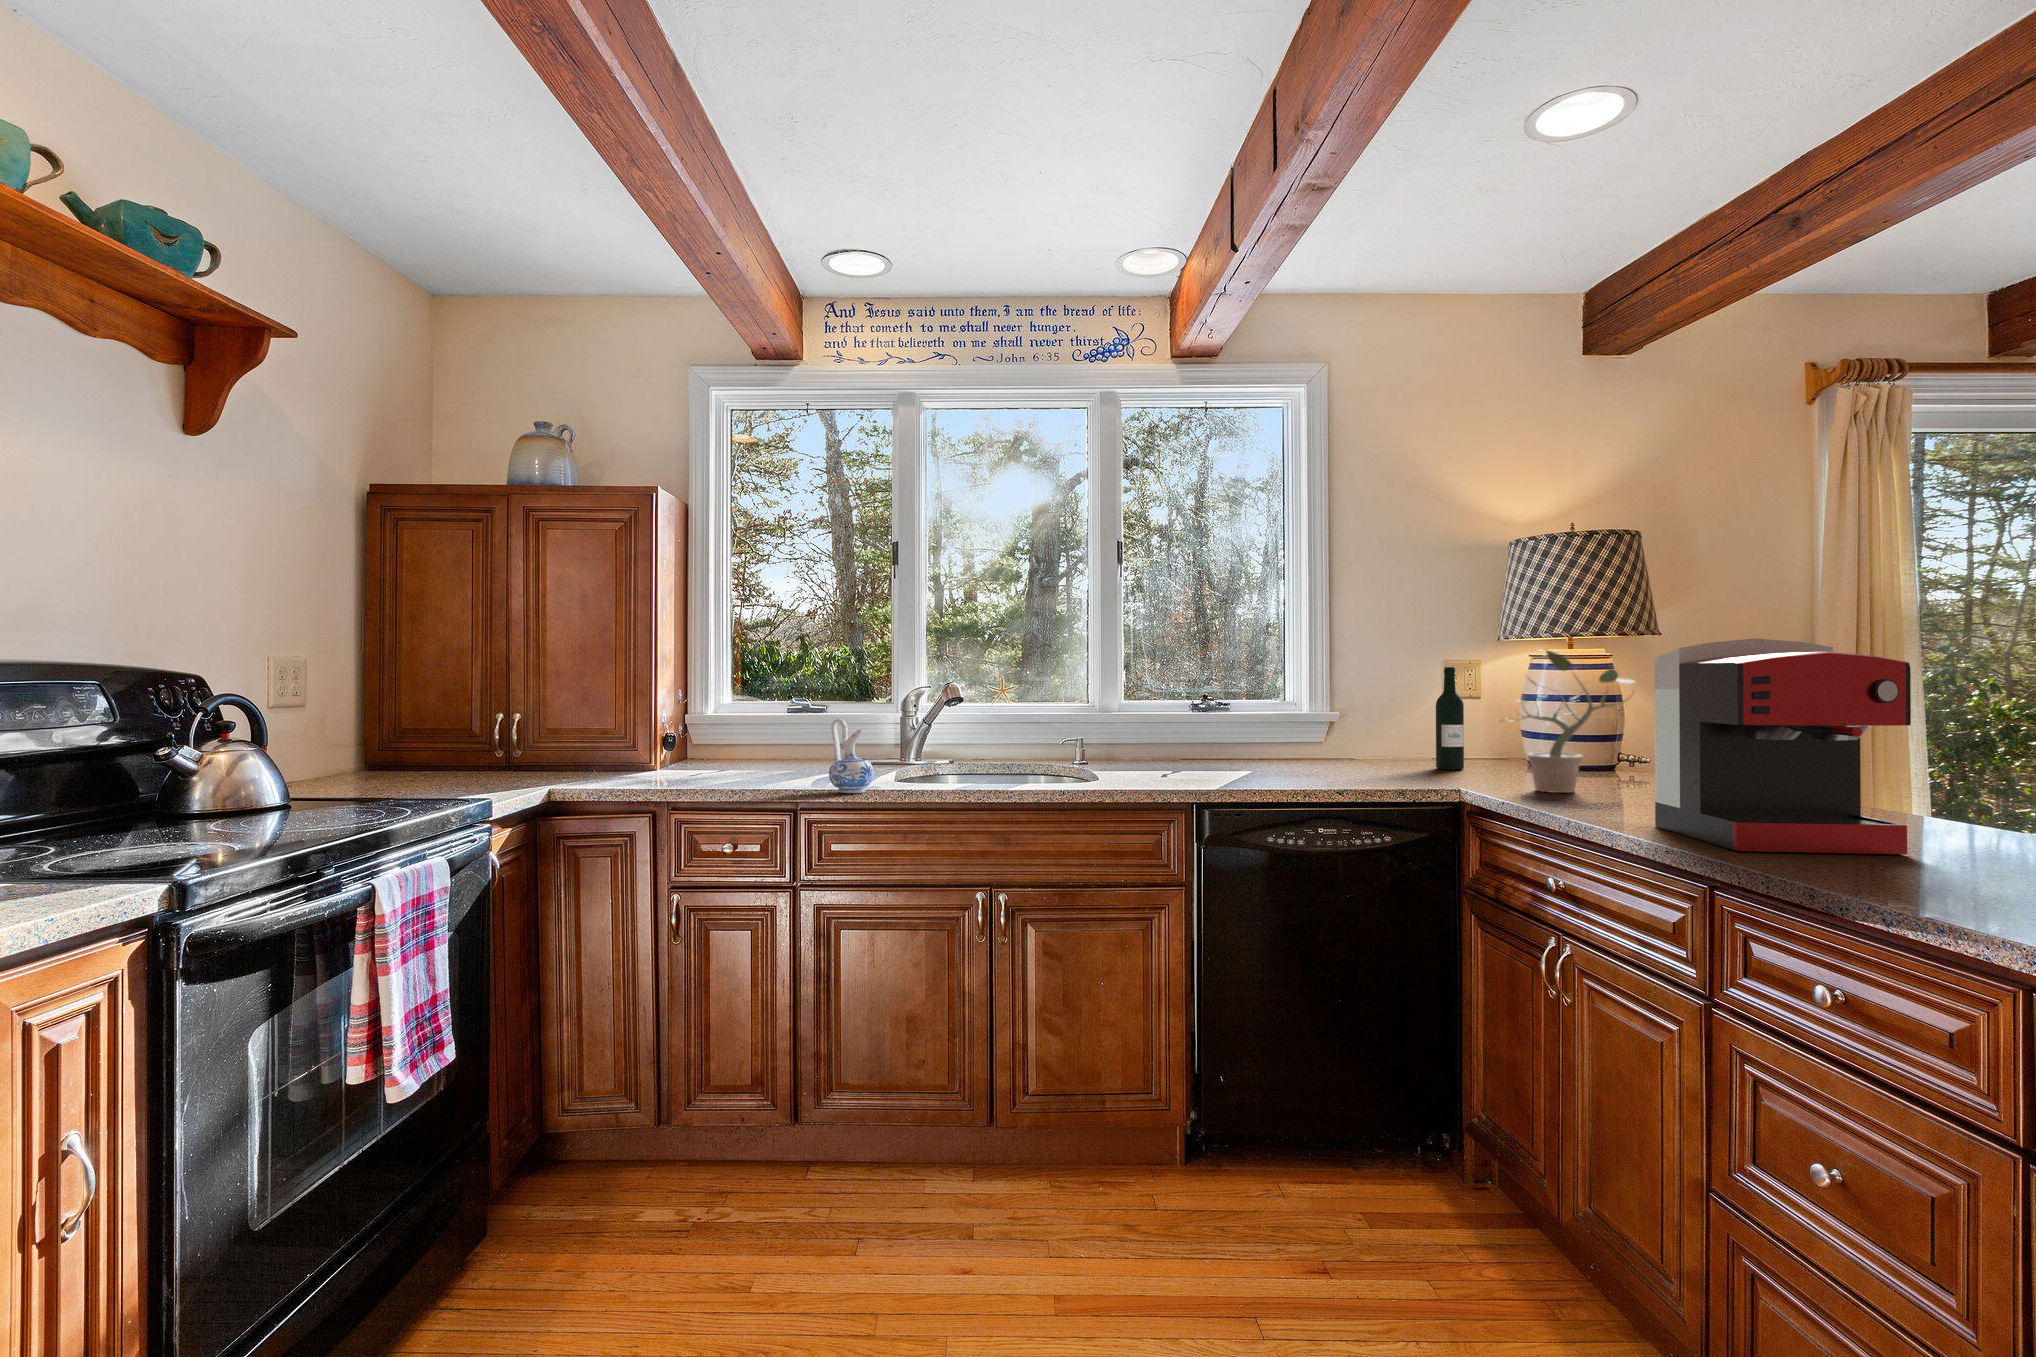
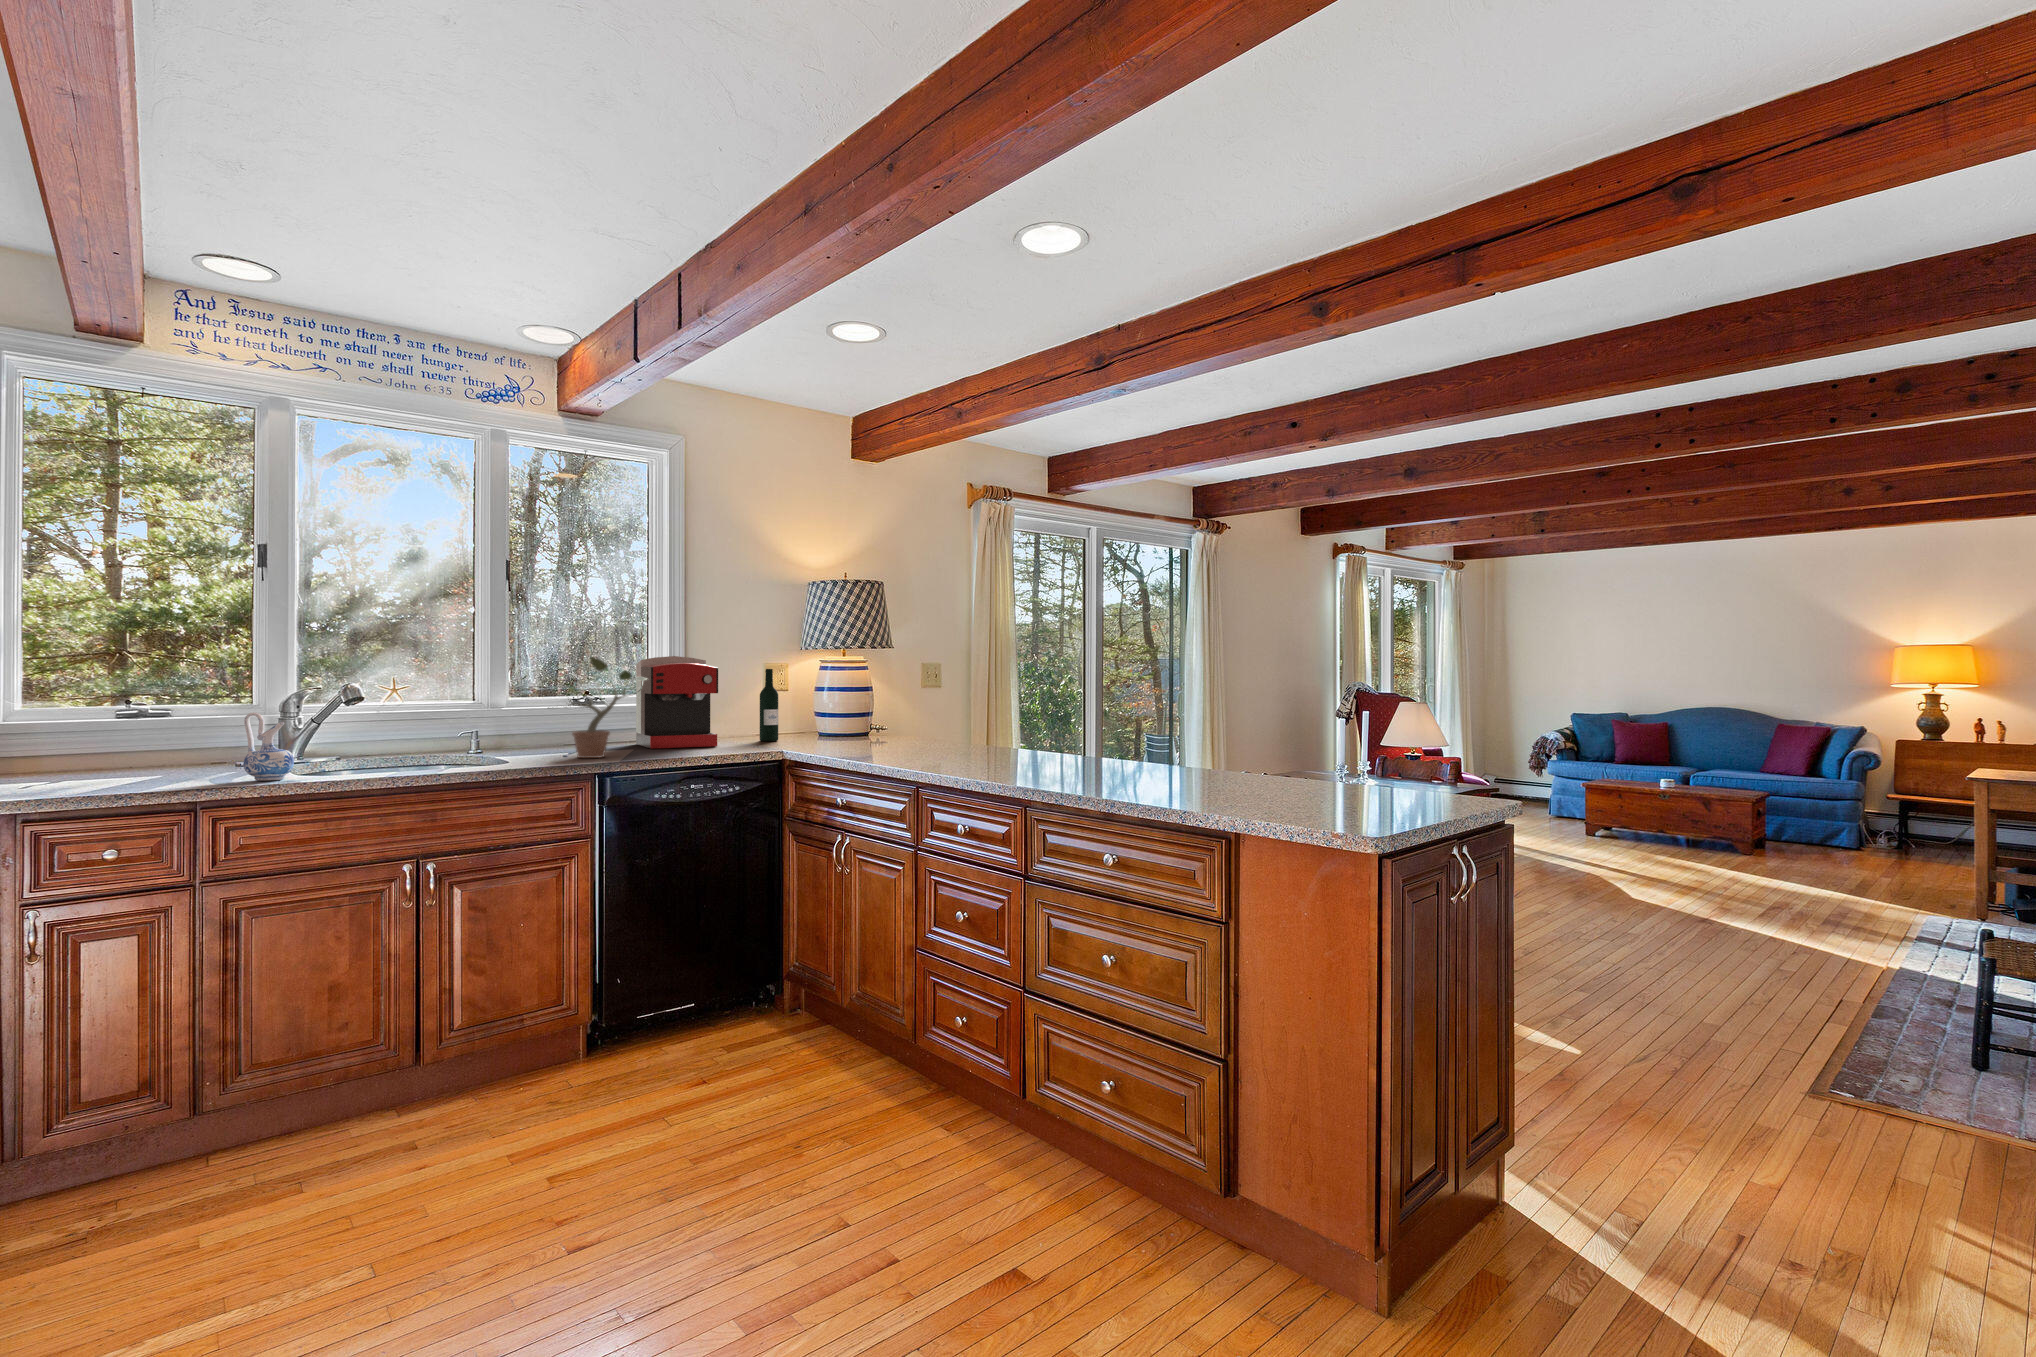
coffee maker: present [1654,638,1911,854] -> present [636,656,718,749]
potted plant: present [1516,650,1634,793] -> present [568,657,646,758]

